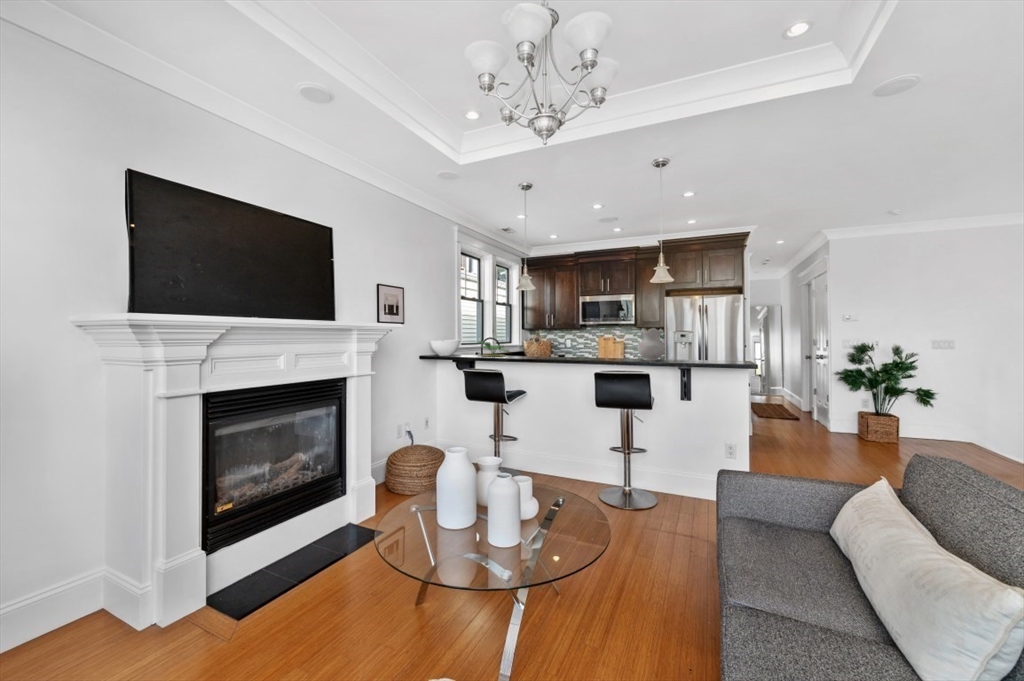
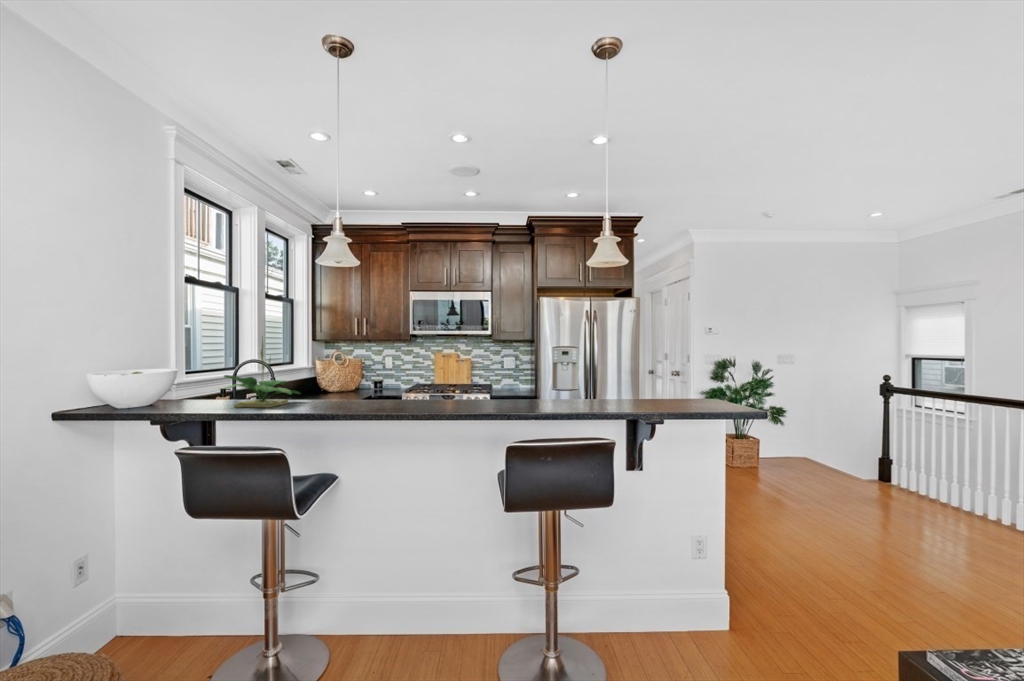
ceramic pitcher: present [638,328,665,361] -> none [553,348,599,408]

